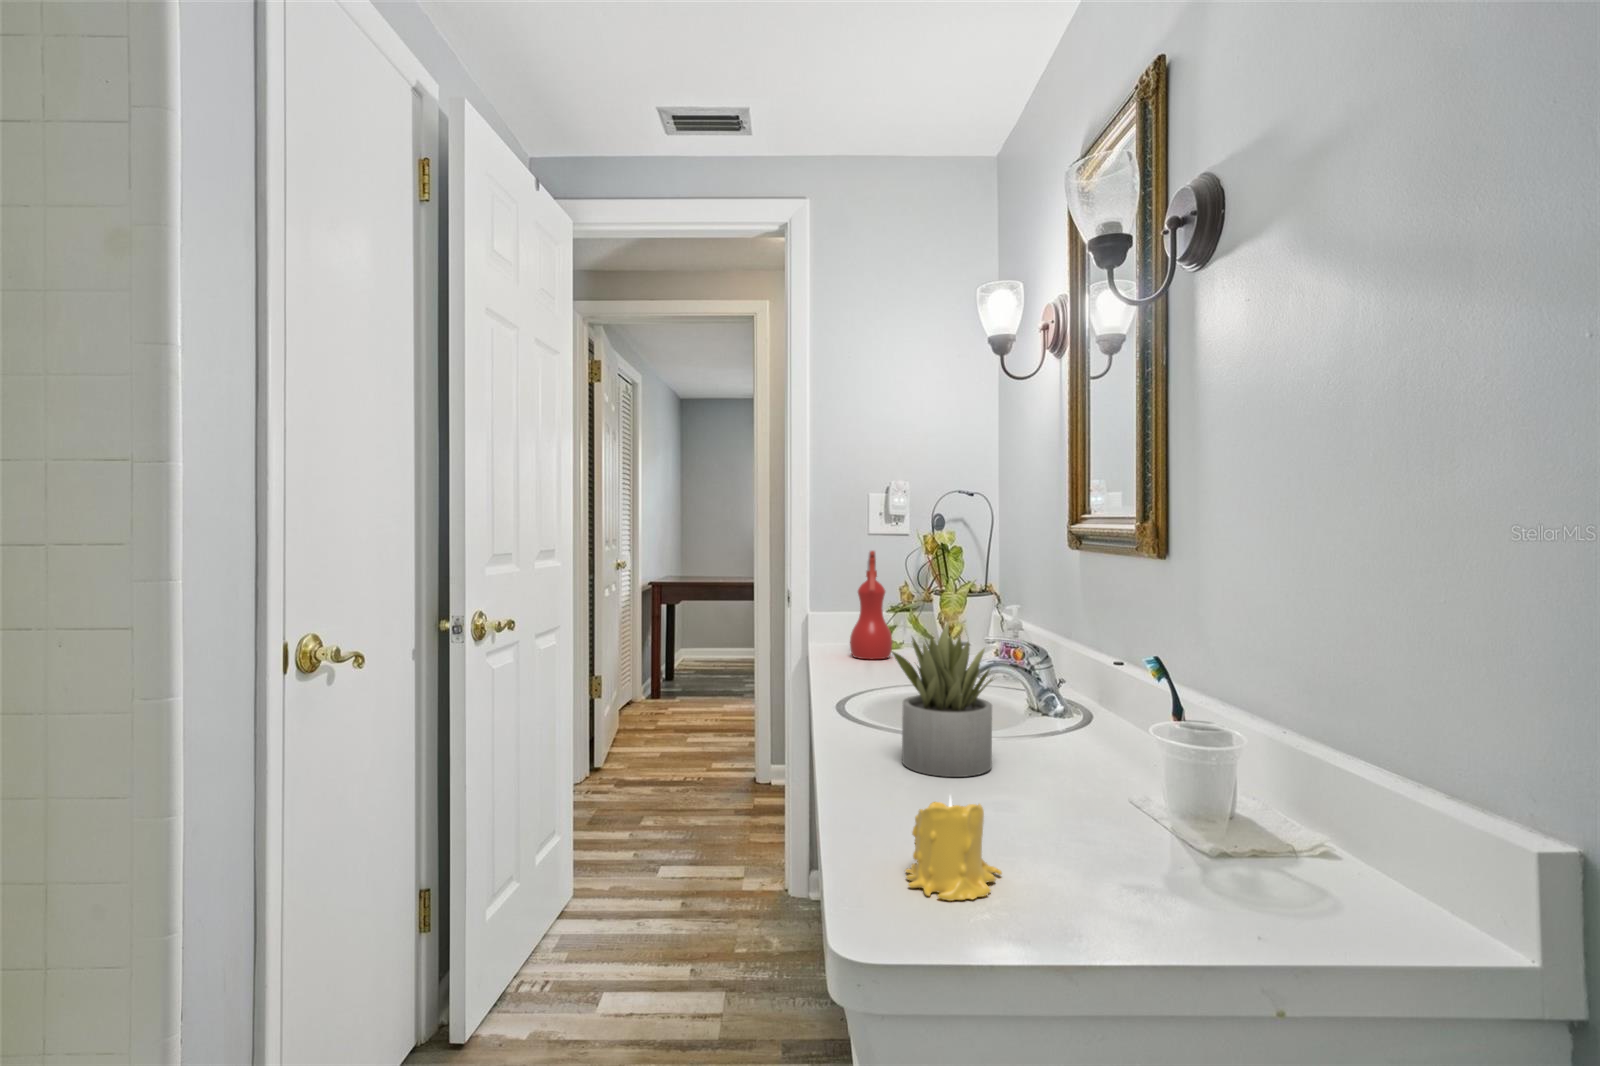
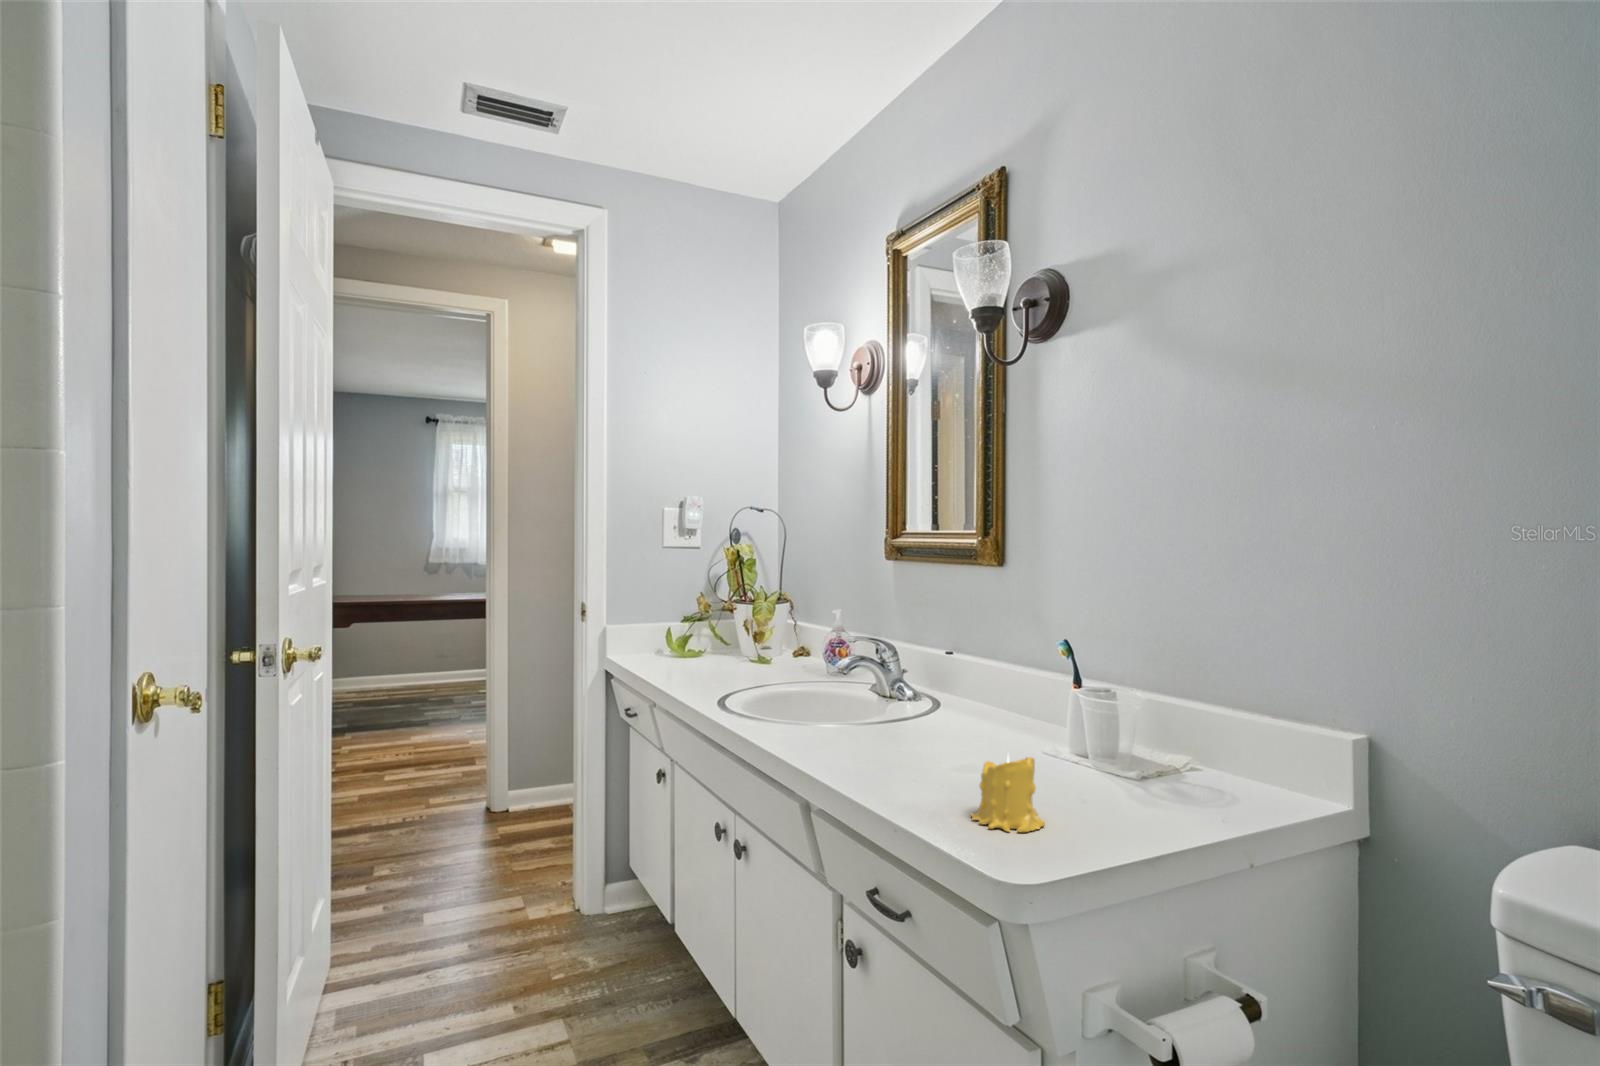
spray bottle: present [850,550,893,659] -> none [668,562,710,667]
succulent plant: present [891,623,993,777] -> none [845,622,930,754]

